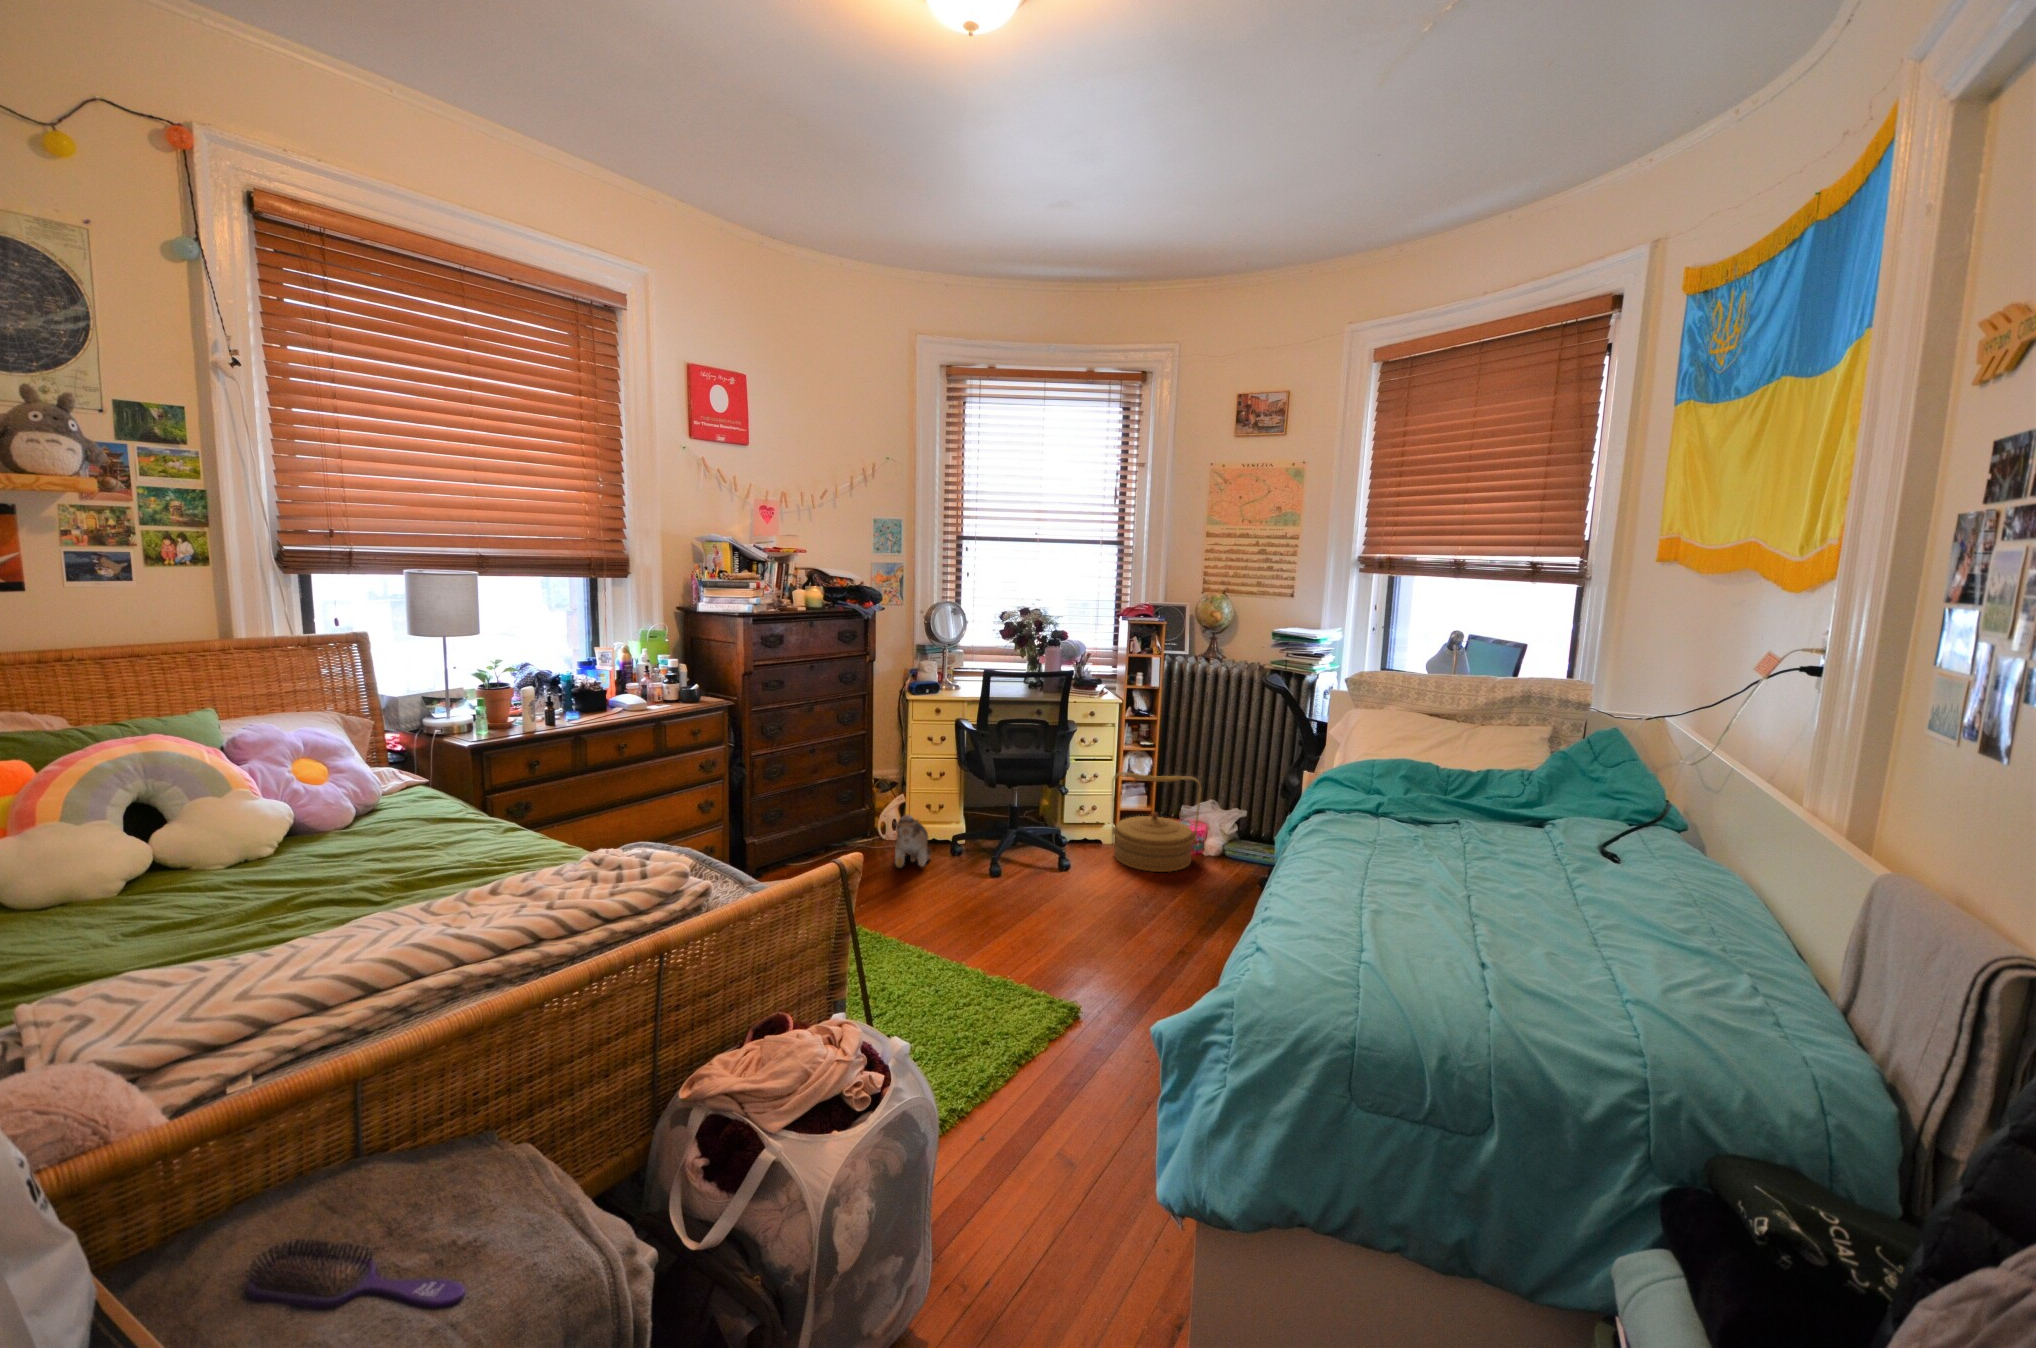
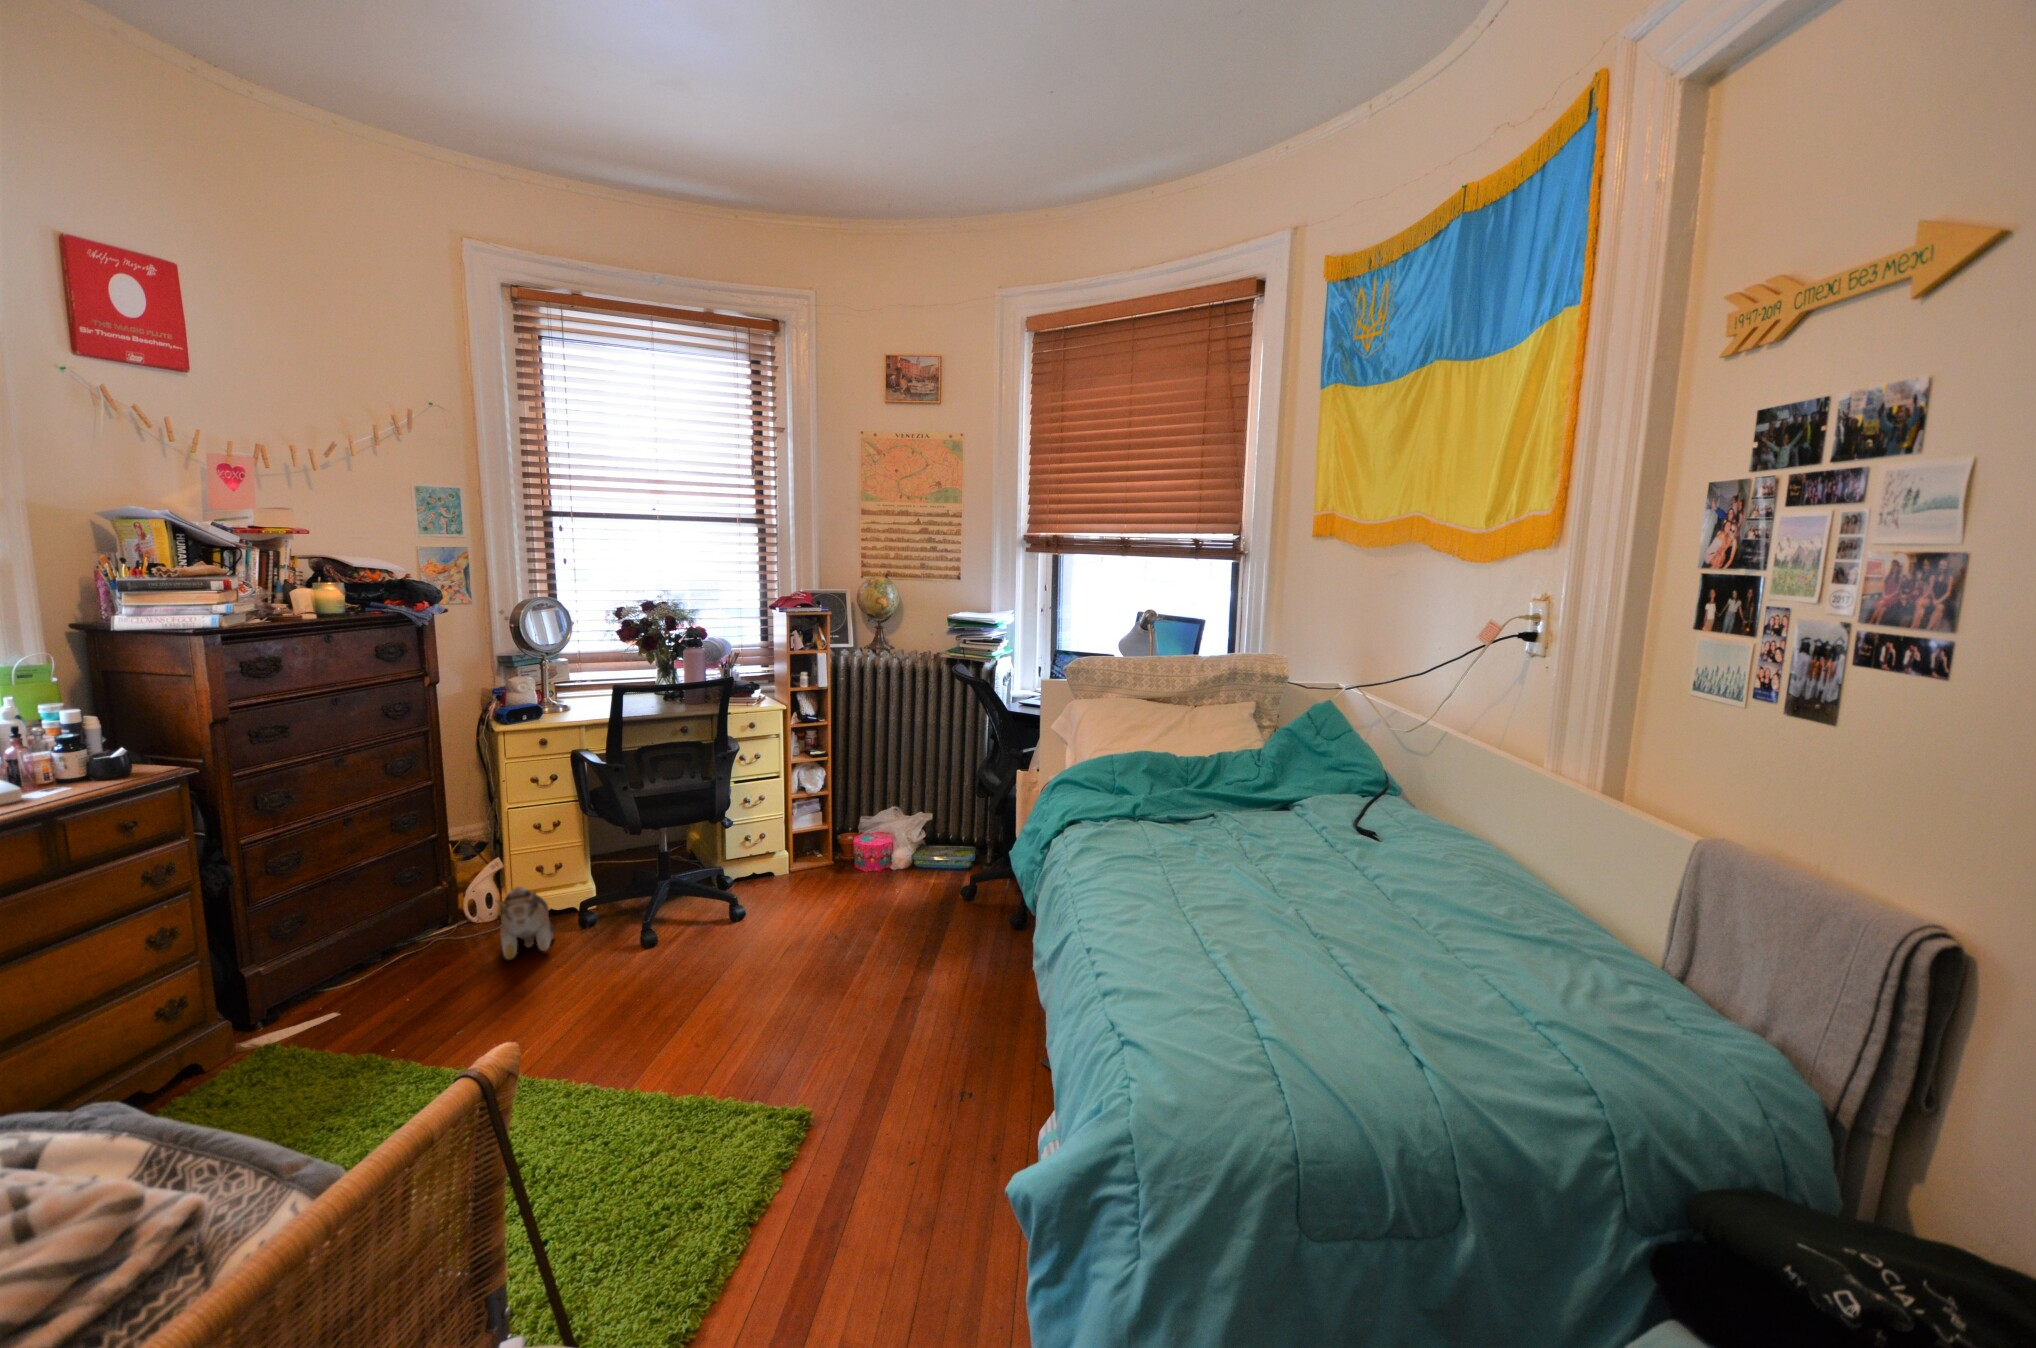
woven basket: present [1112,772,1201,872] -> none [785,782,887,897]

